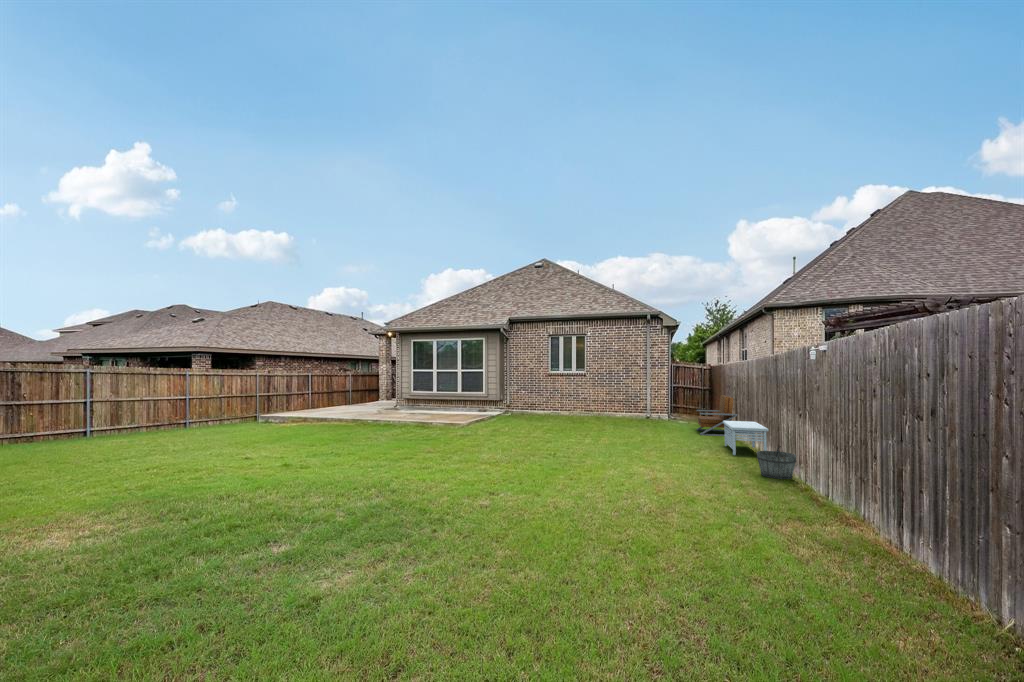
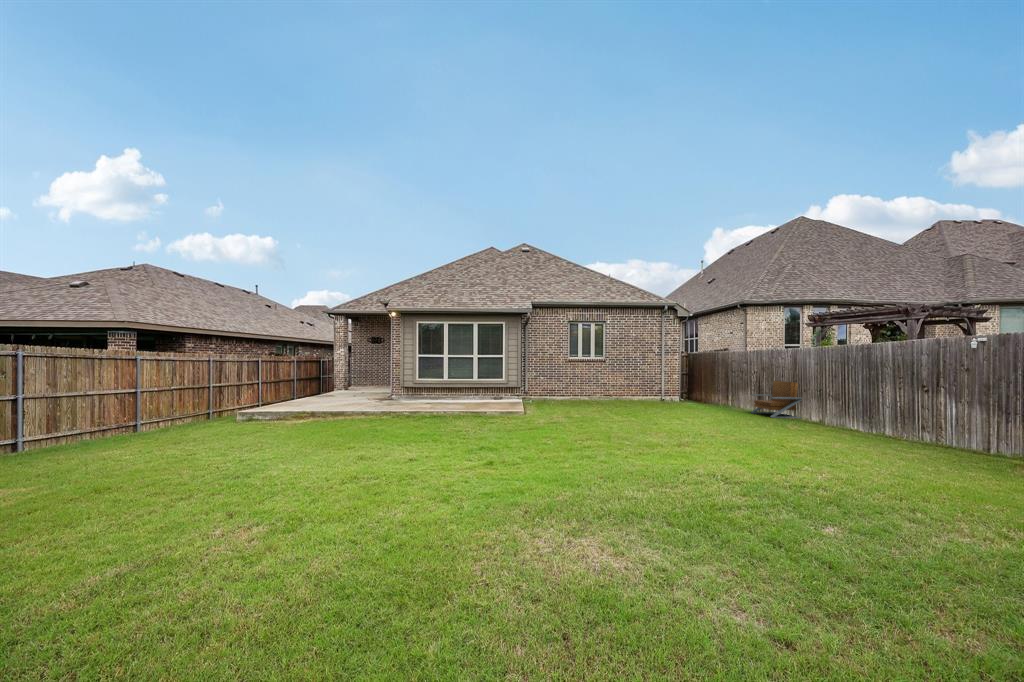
storage bench: present [723,421,768,455] -> none [828,404,900,436]
wooden bucket: present [757,446,796,479] -> none [954,427,1001,456]

